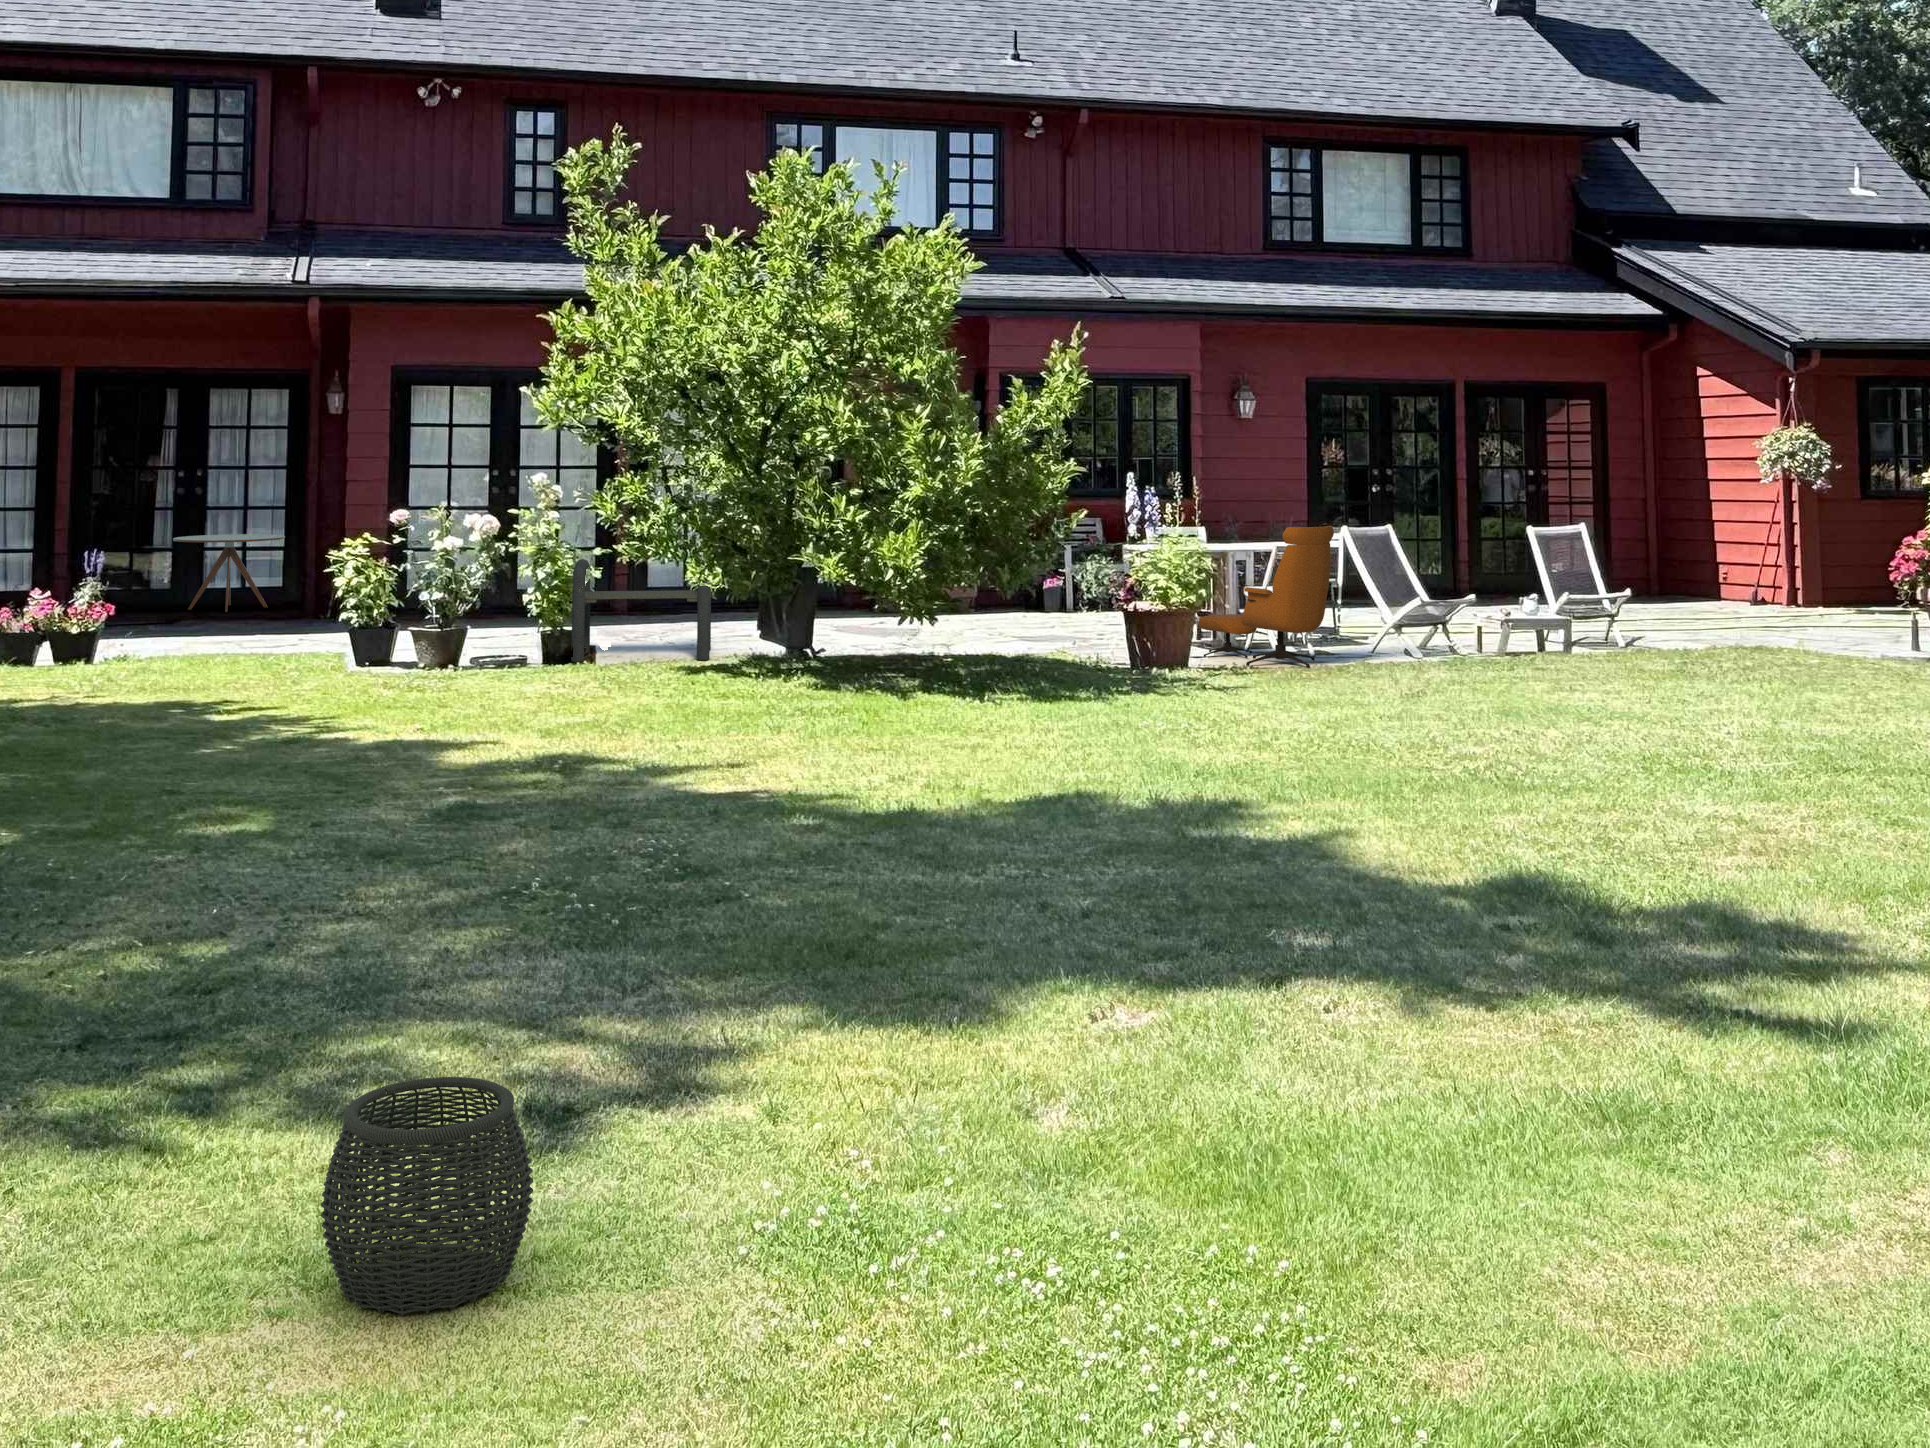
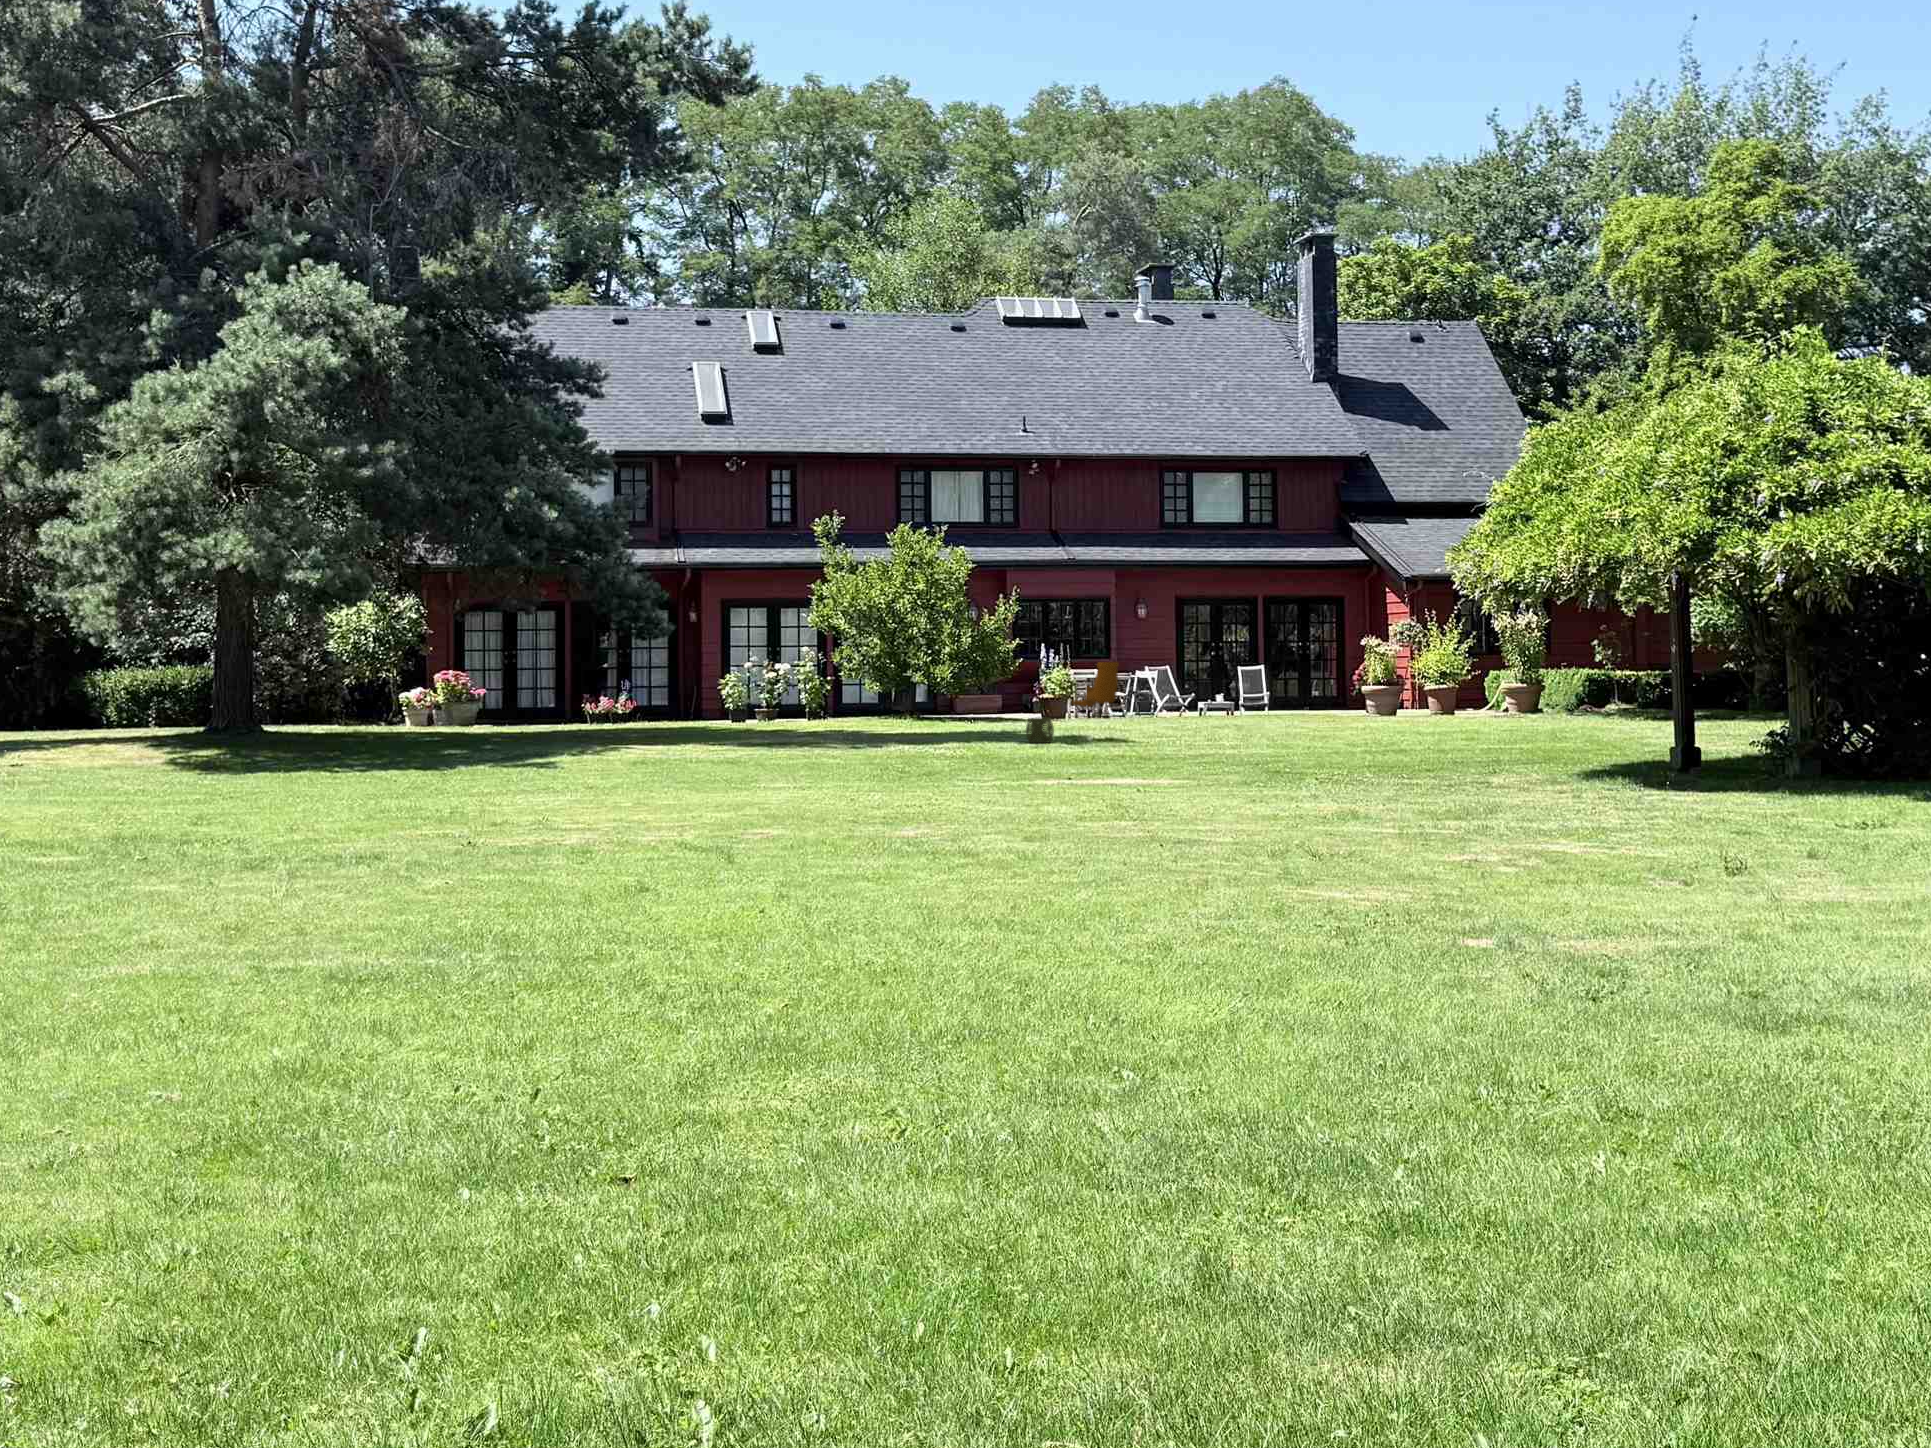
round table: present [173,534,285,612] -> none [626,680,675,714]
bench: present [571,559,711,662] -> none [820,679,874,719]
woven basket: present [321,1077,533,1316] -> present [1026,718,1054,743]

